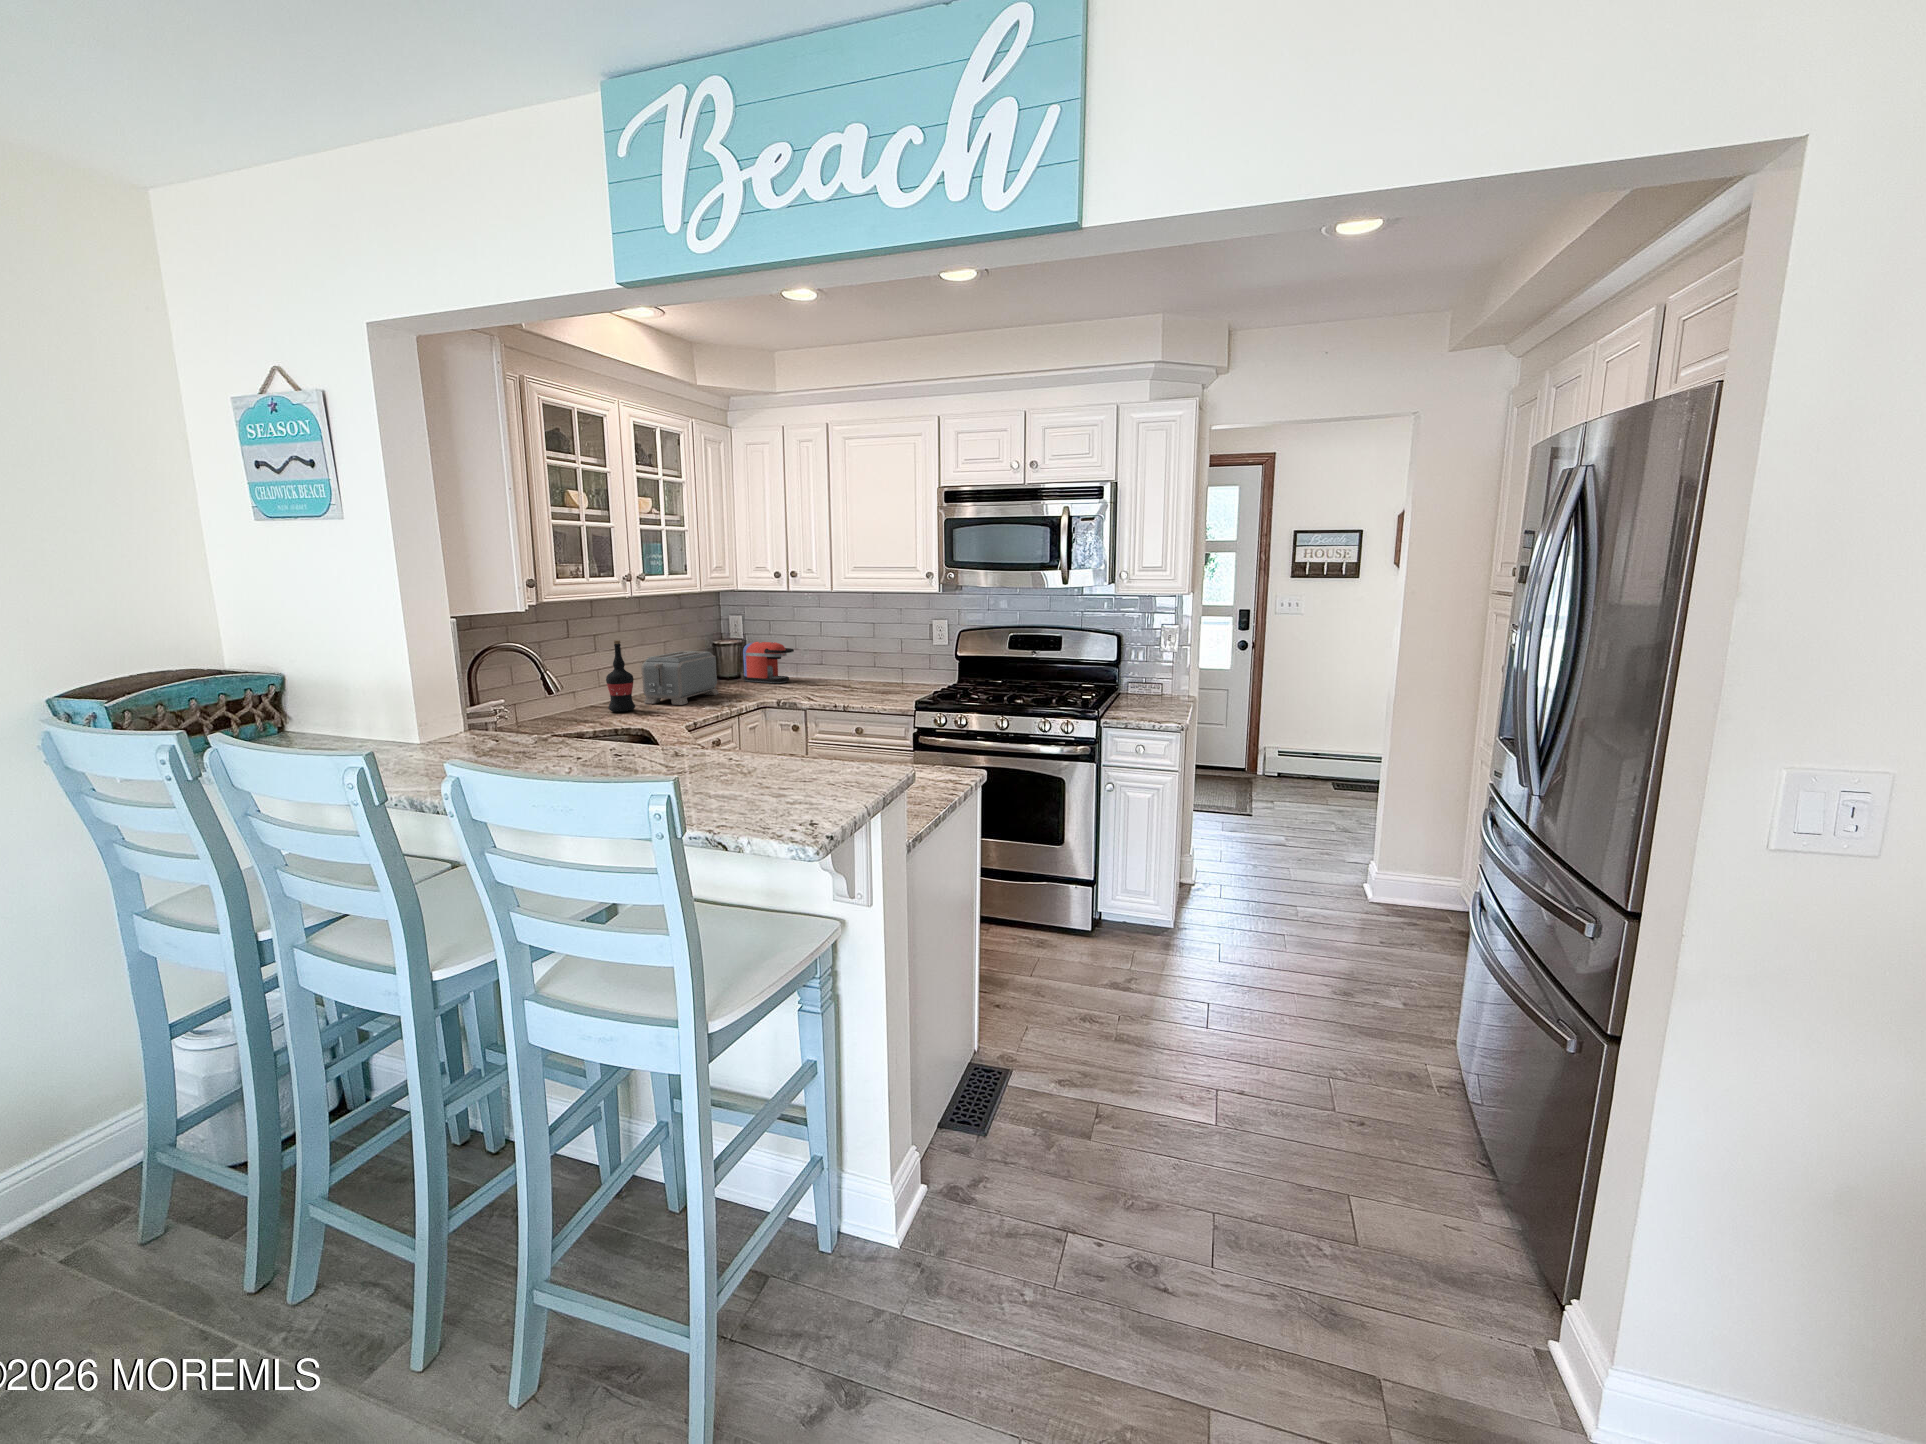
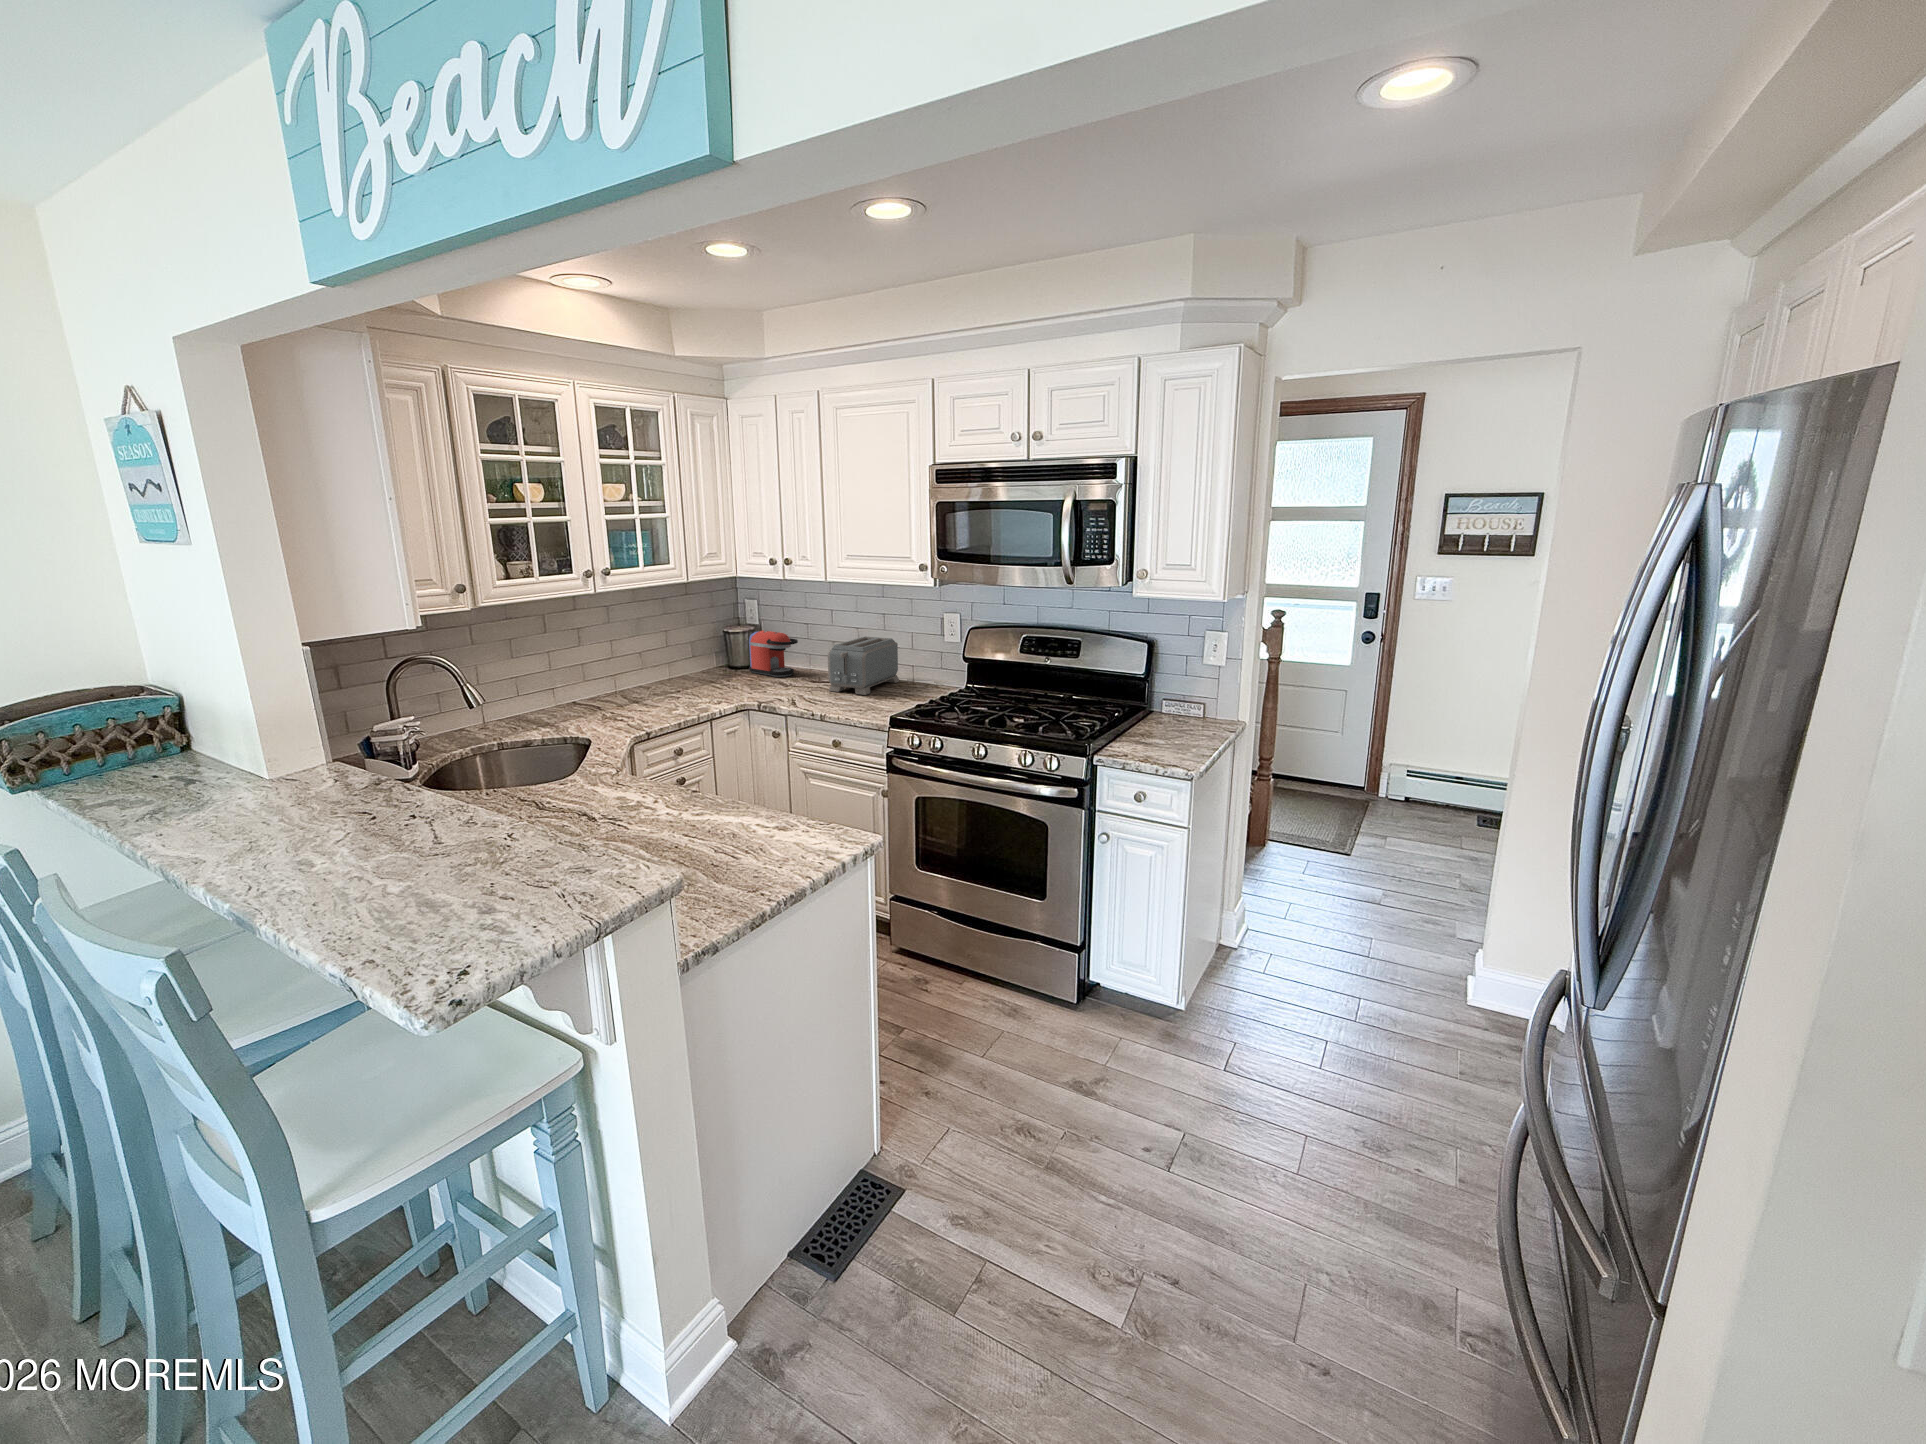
wine bottle: present [606,640,635,712] -> none [578,637,608,711]
toaster: present [642,651,719,705] -> present [828,636,900,695]

